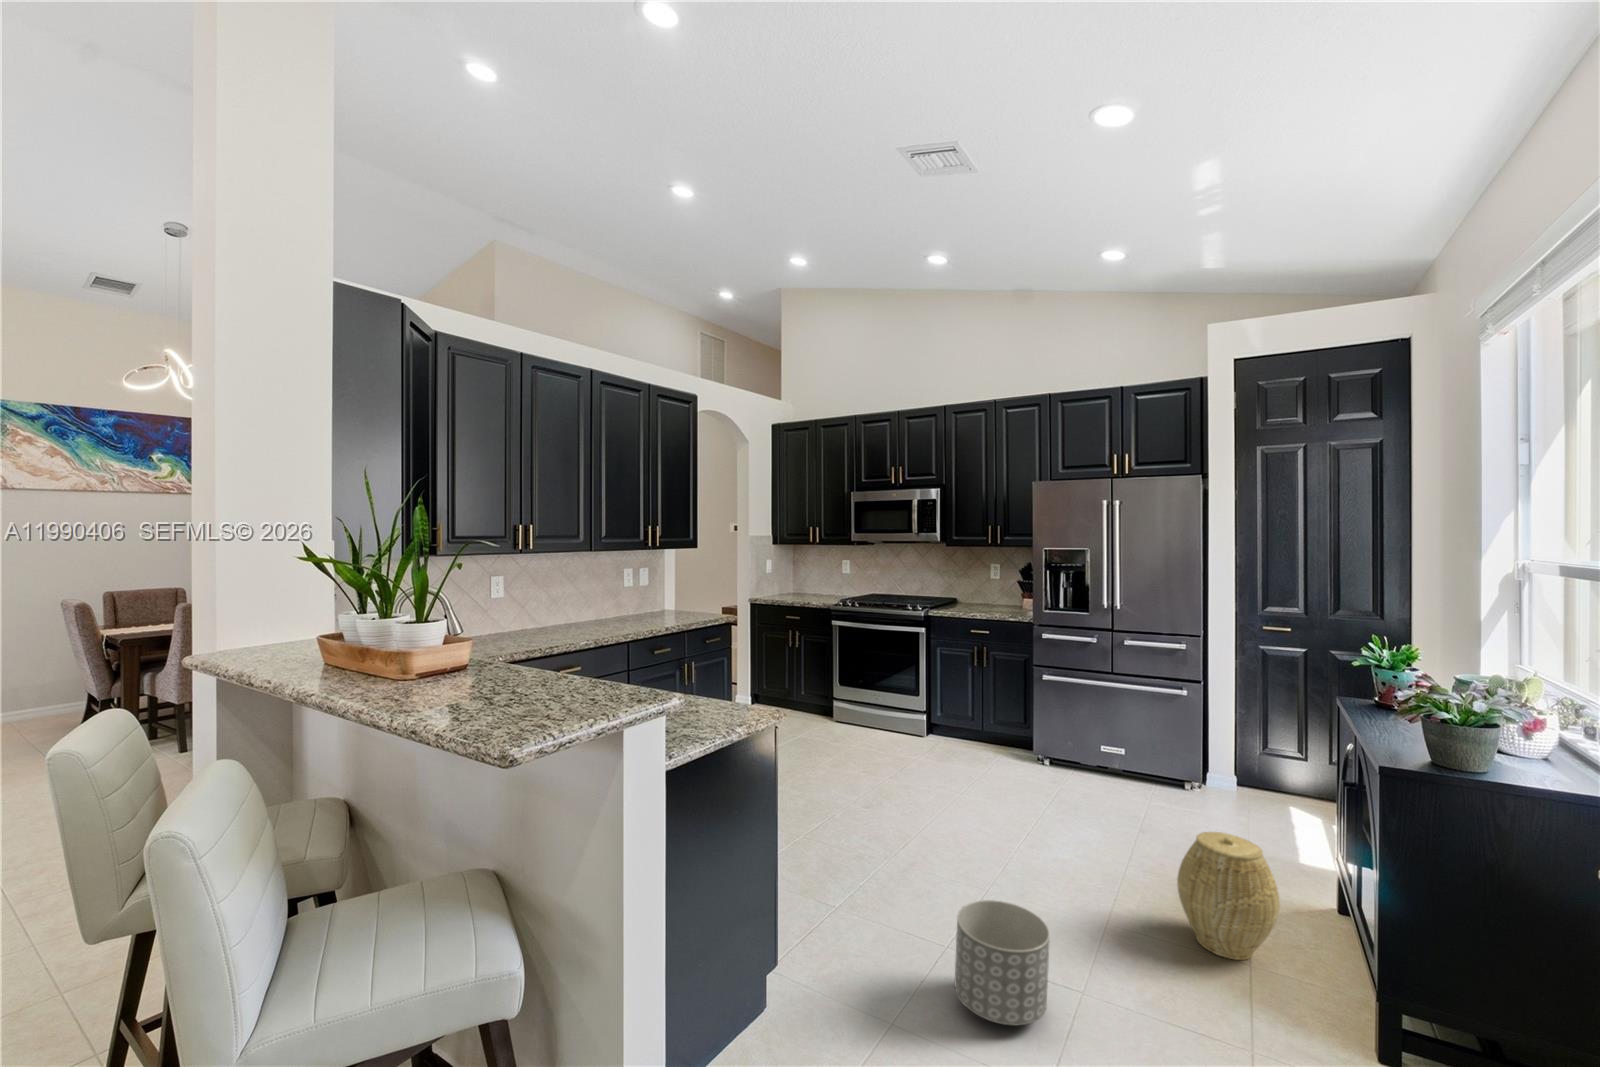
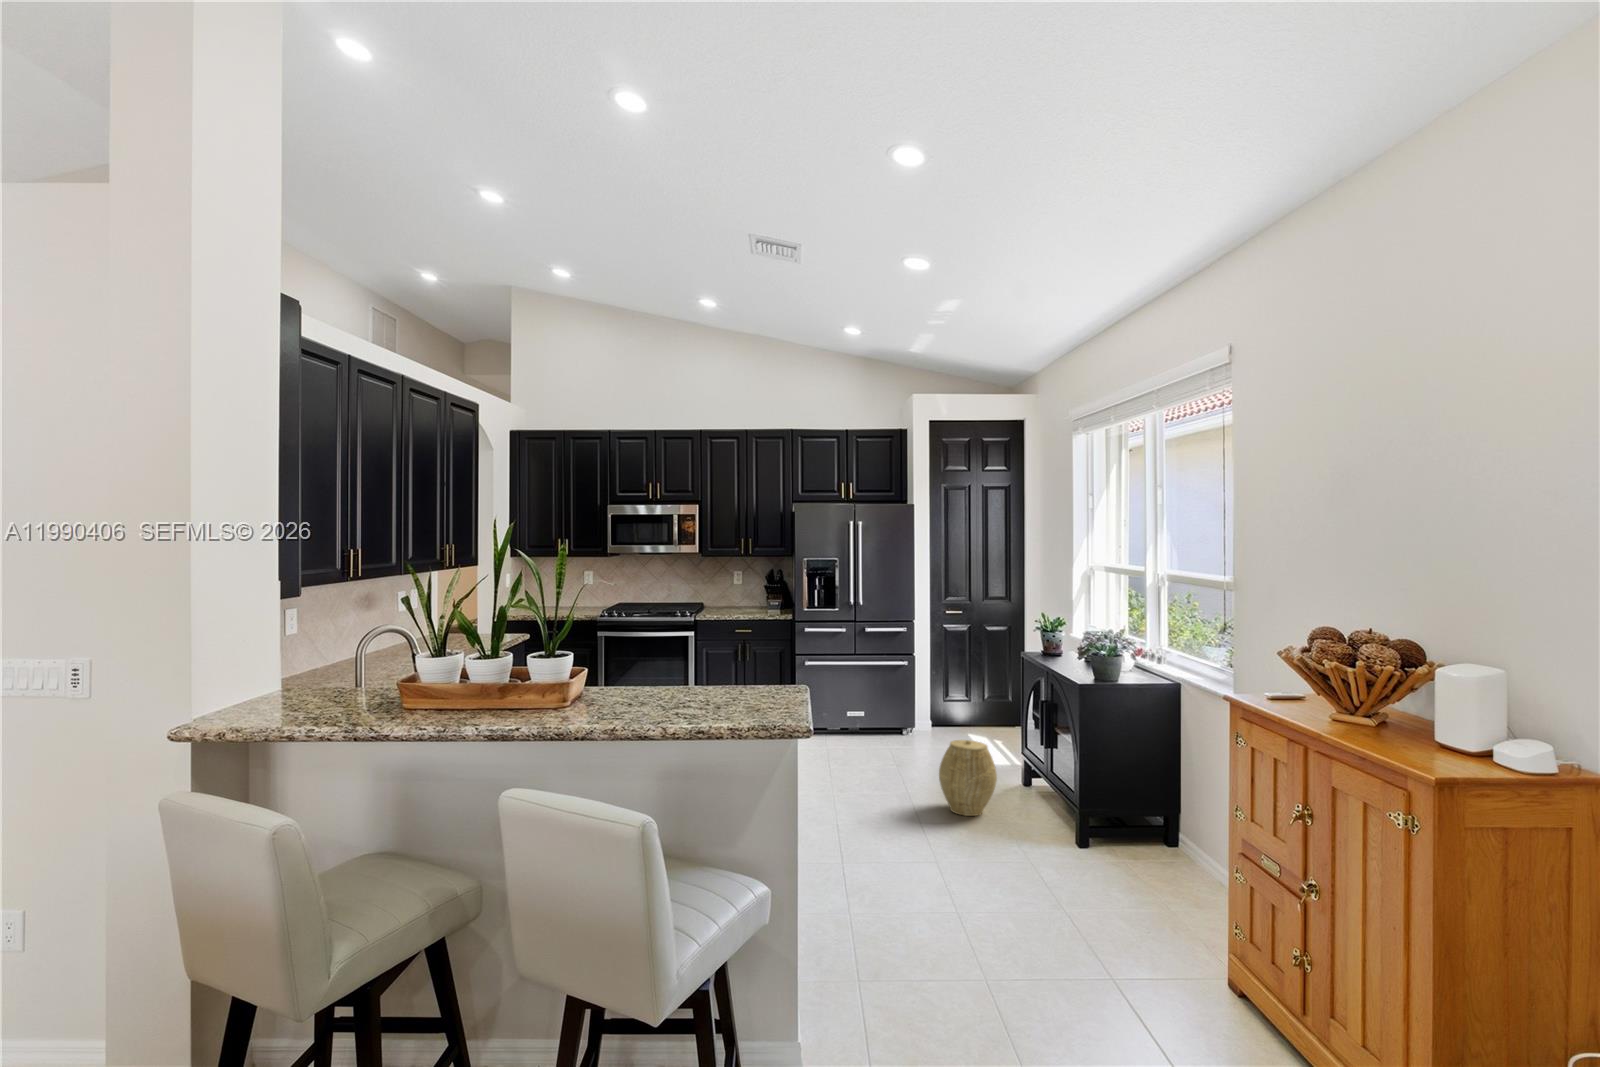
planter: present [955,900,1050,1025] -> none [836,797,898,869]

